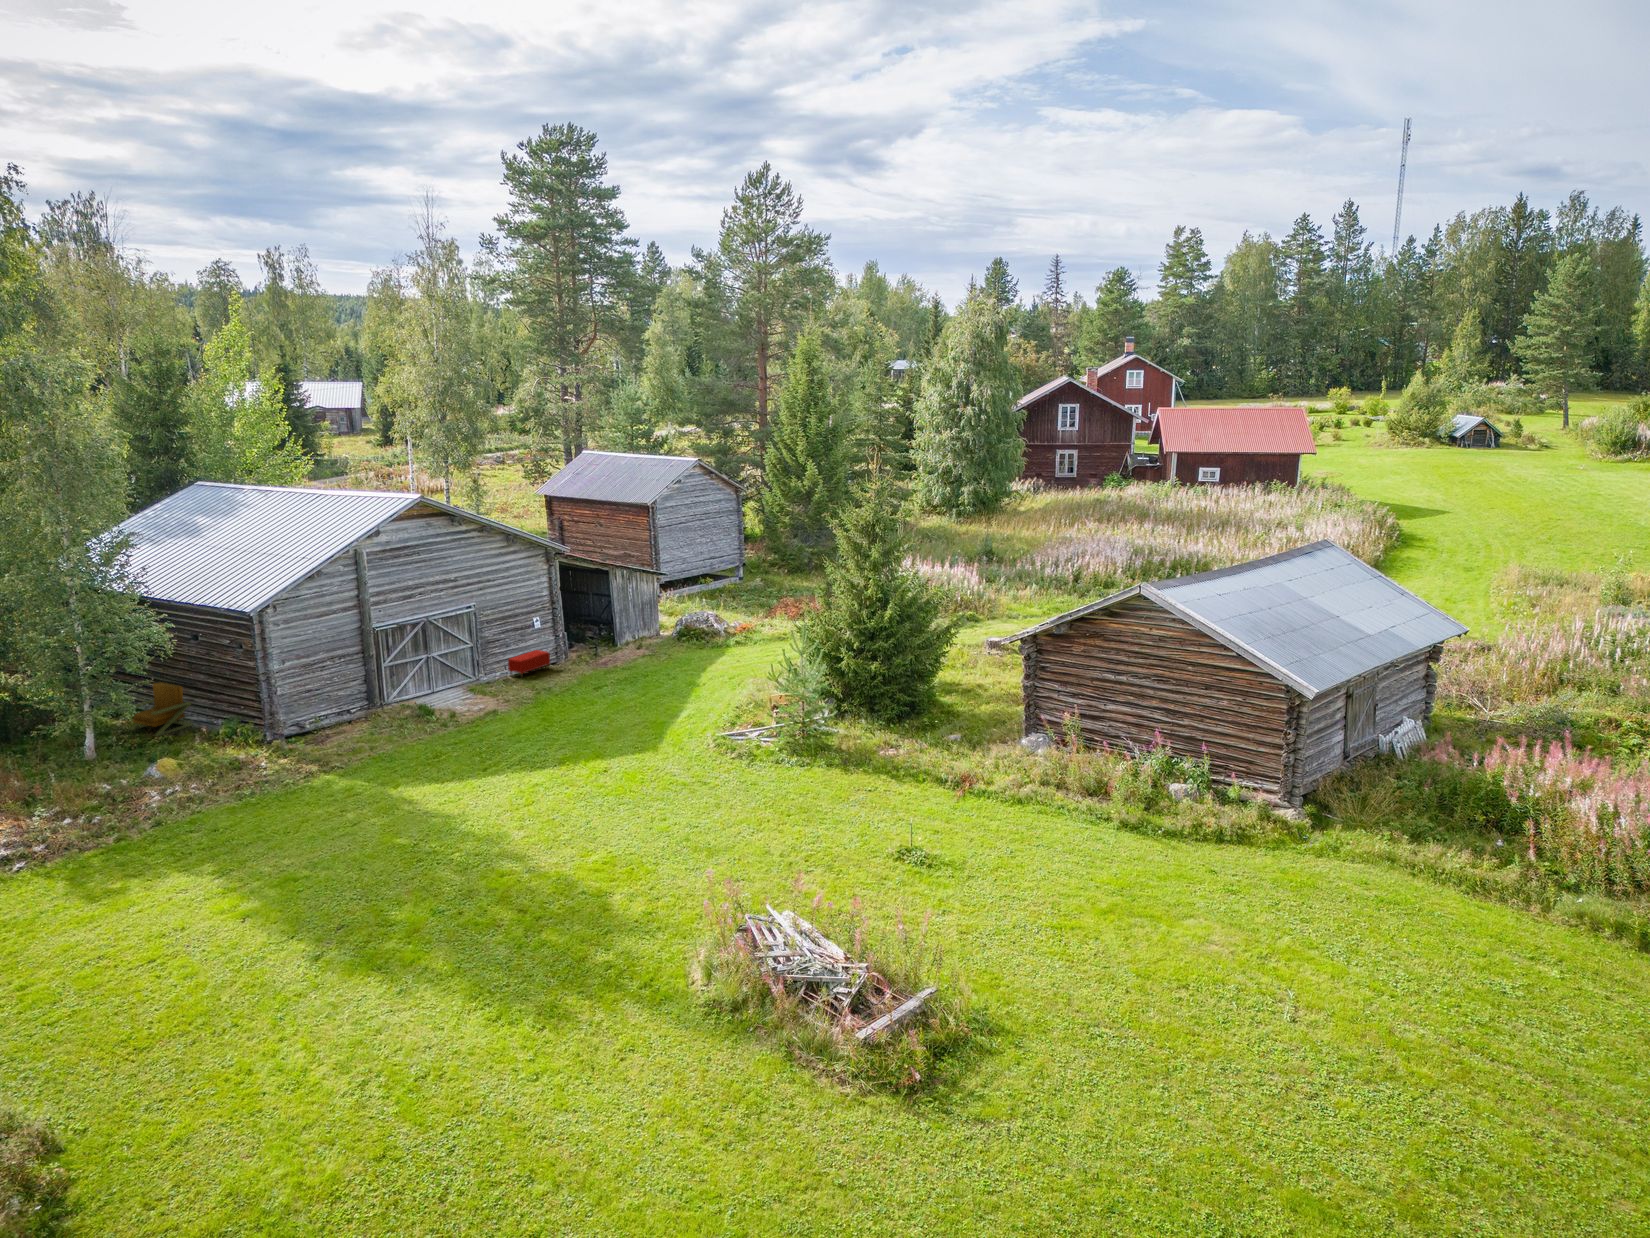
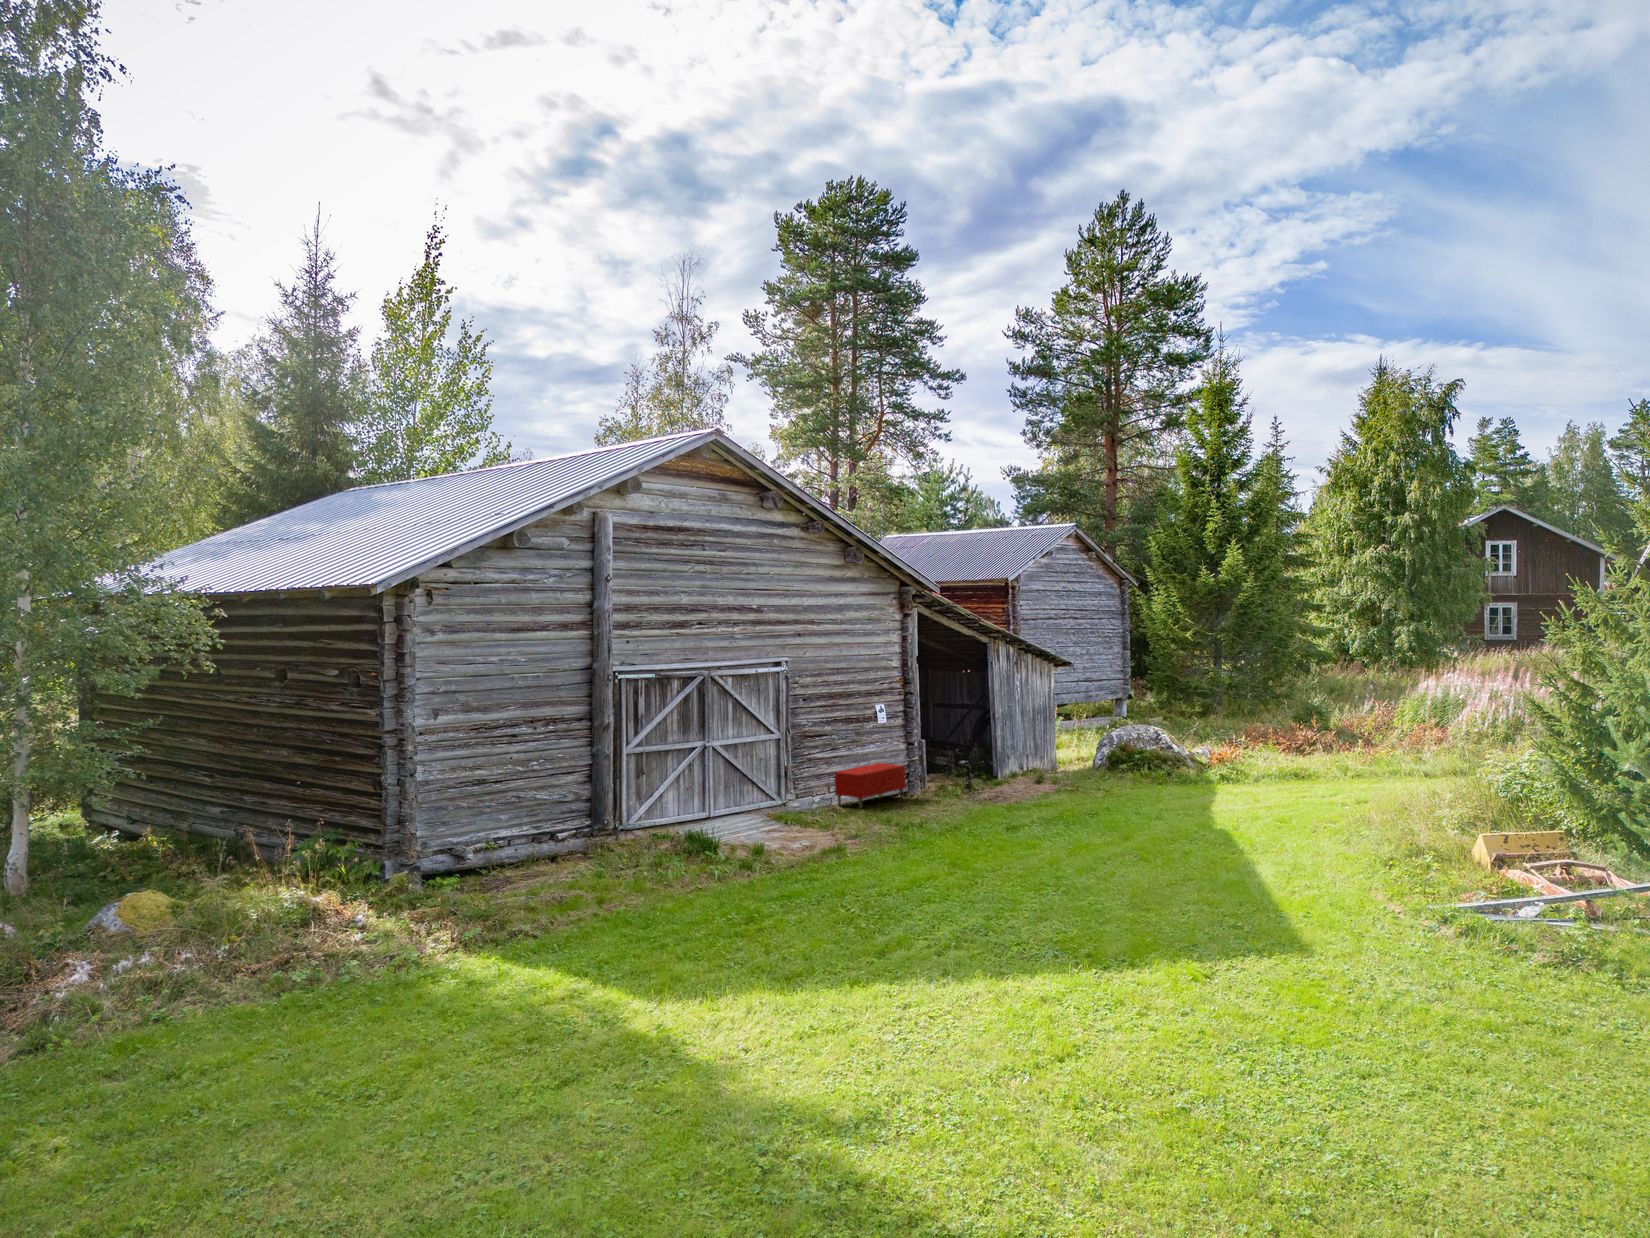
lounge chair: present [130,682,193,736] -> none [141,763,262,864]

